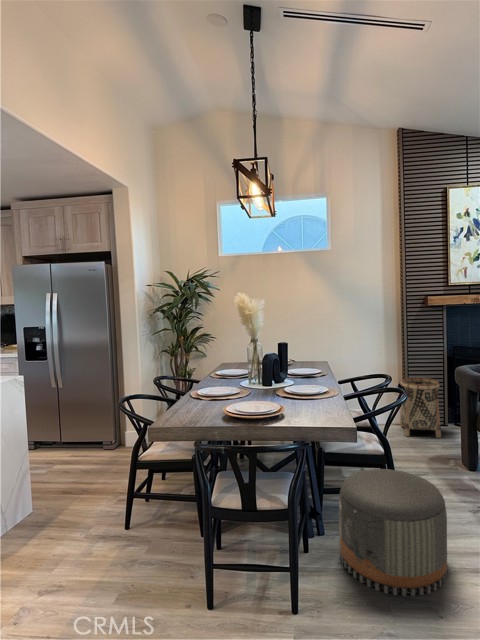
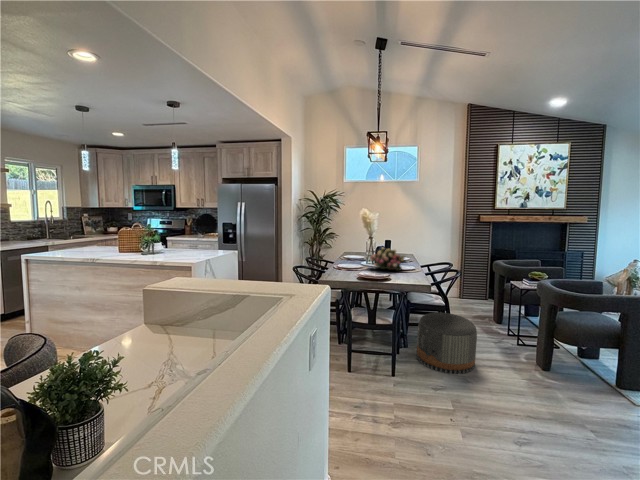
flower arrangement: none [250,356,310,397] -> present [370,248,404,270]
basket: present [401,378,441,438] -> none [457,268,484,306]

